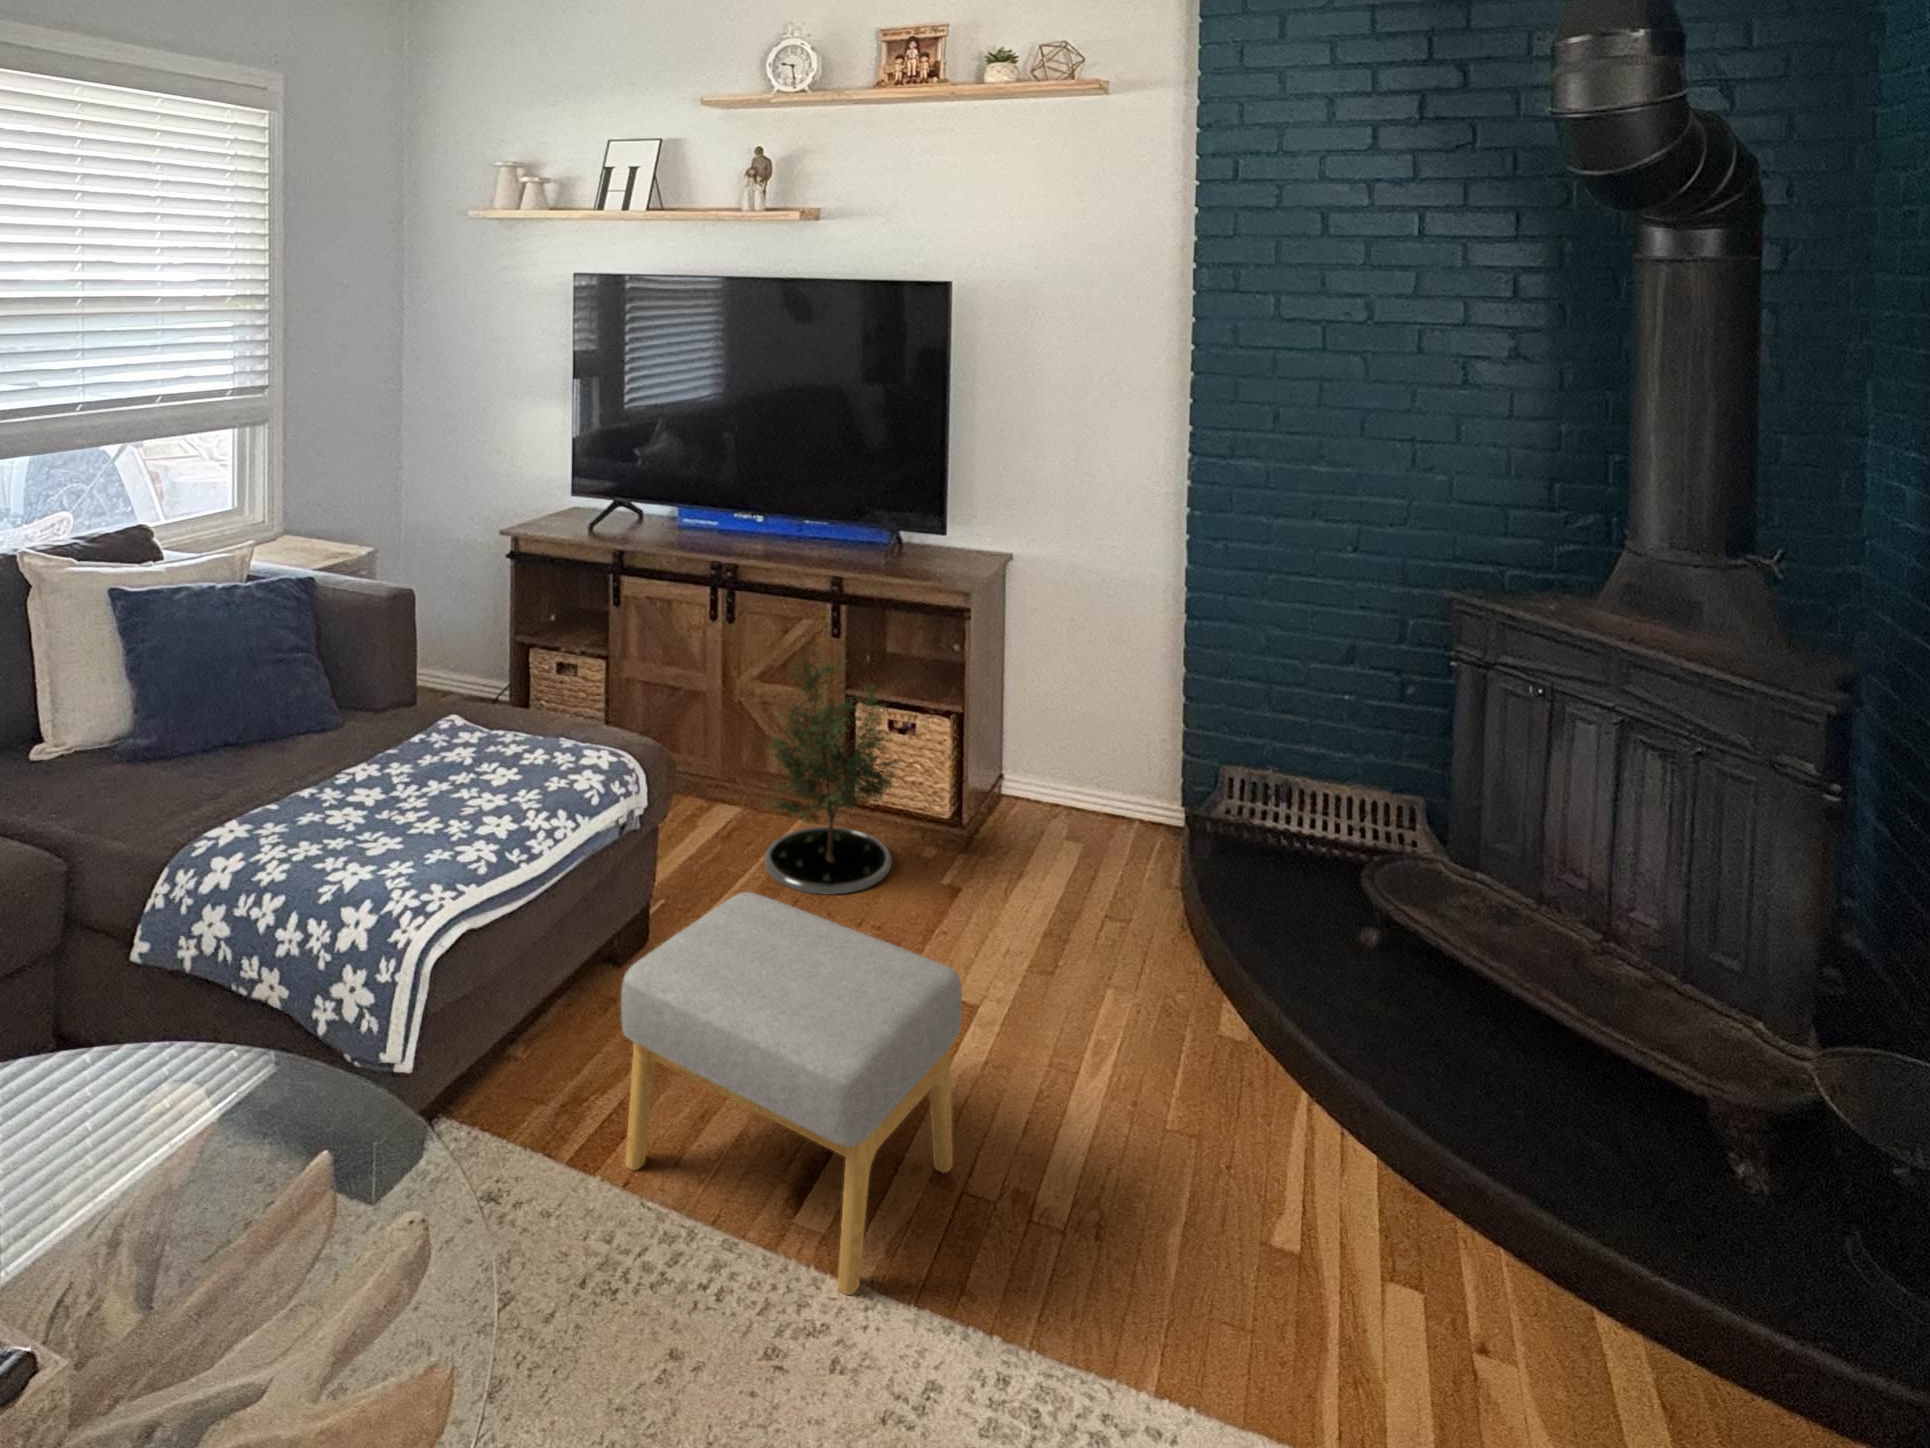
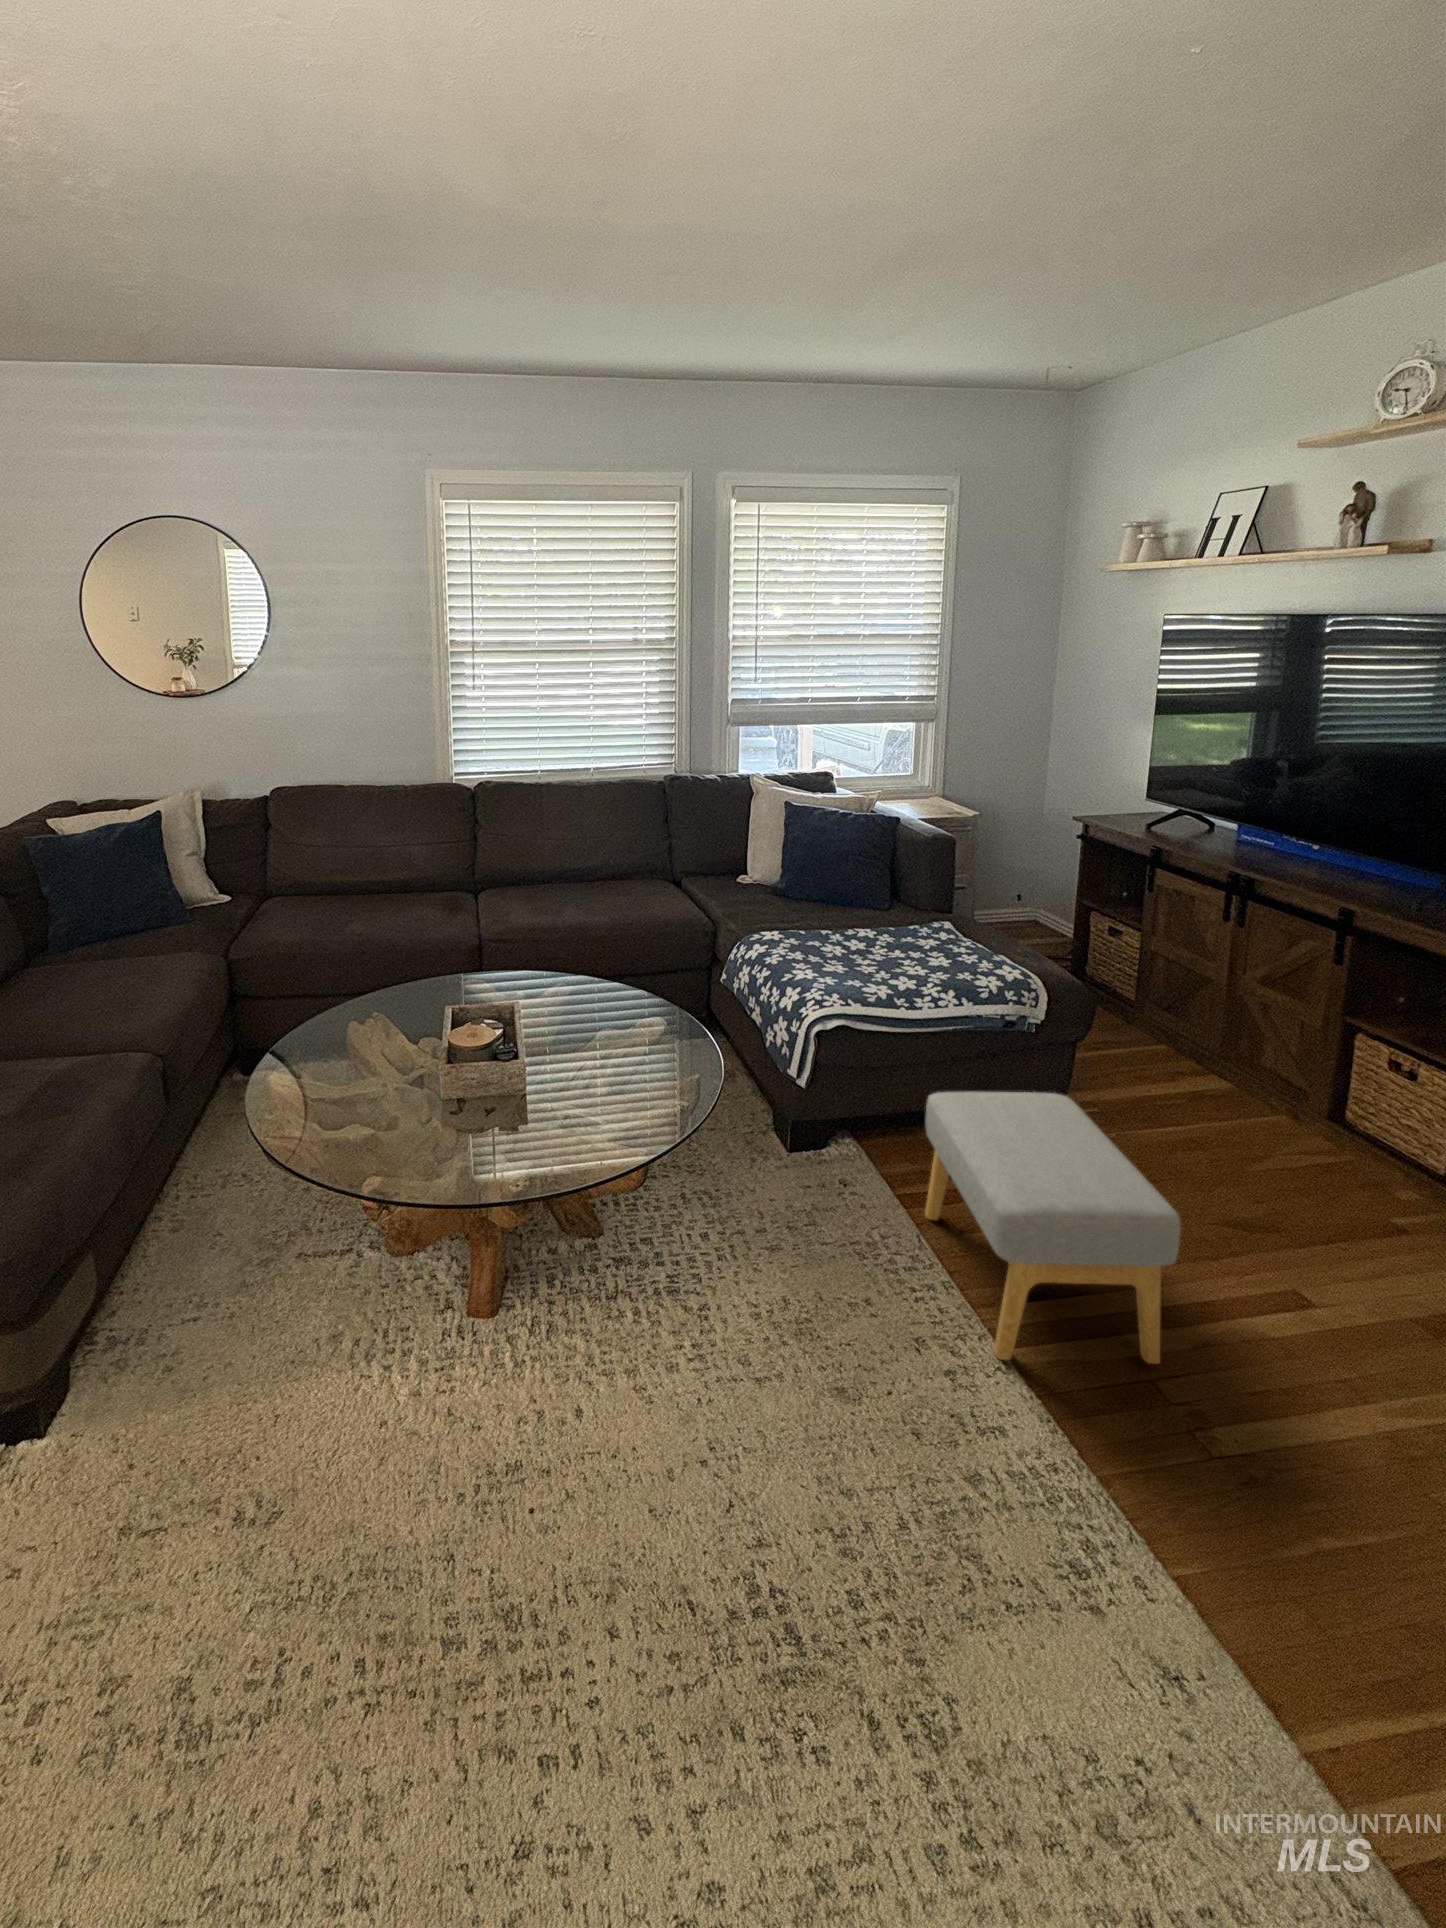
potted tree: present [763,641,900,895] -> none [1203,949,1382,1187]

